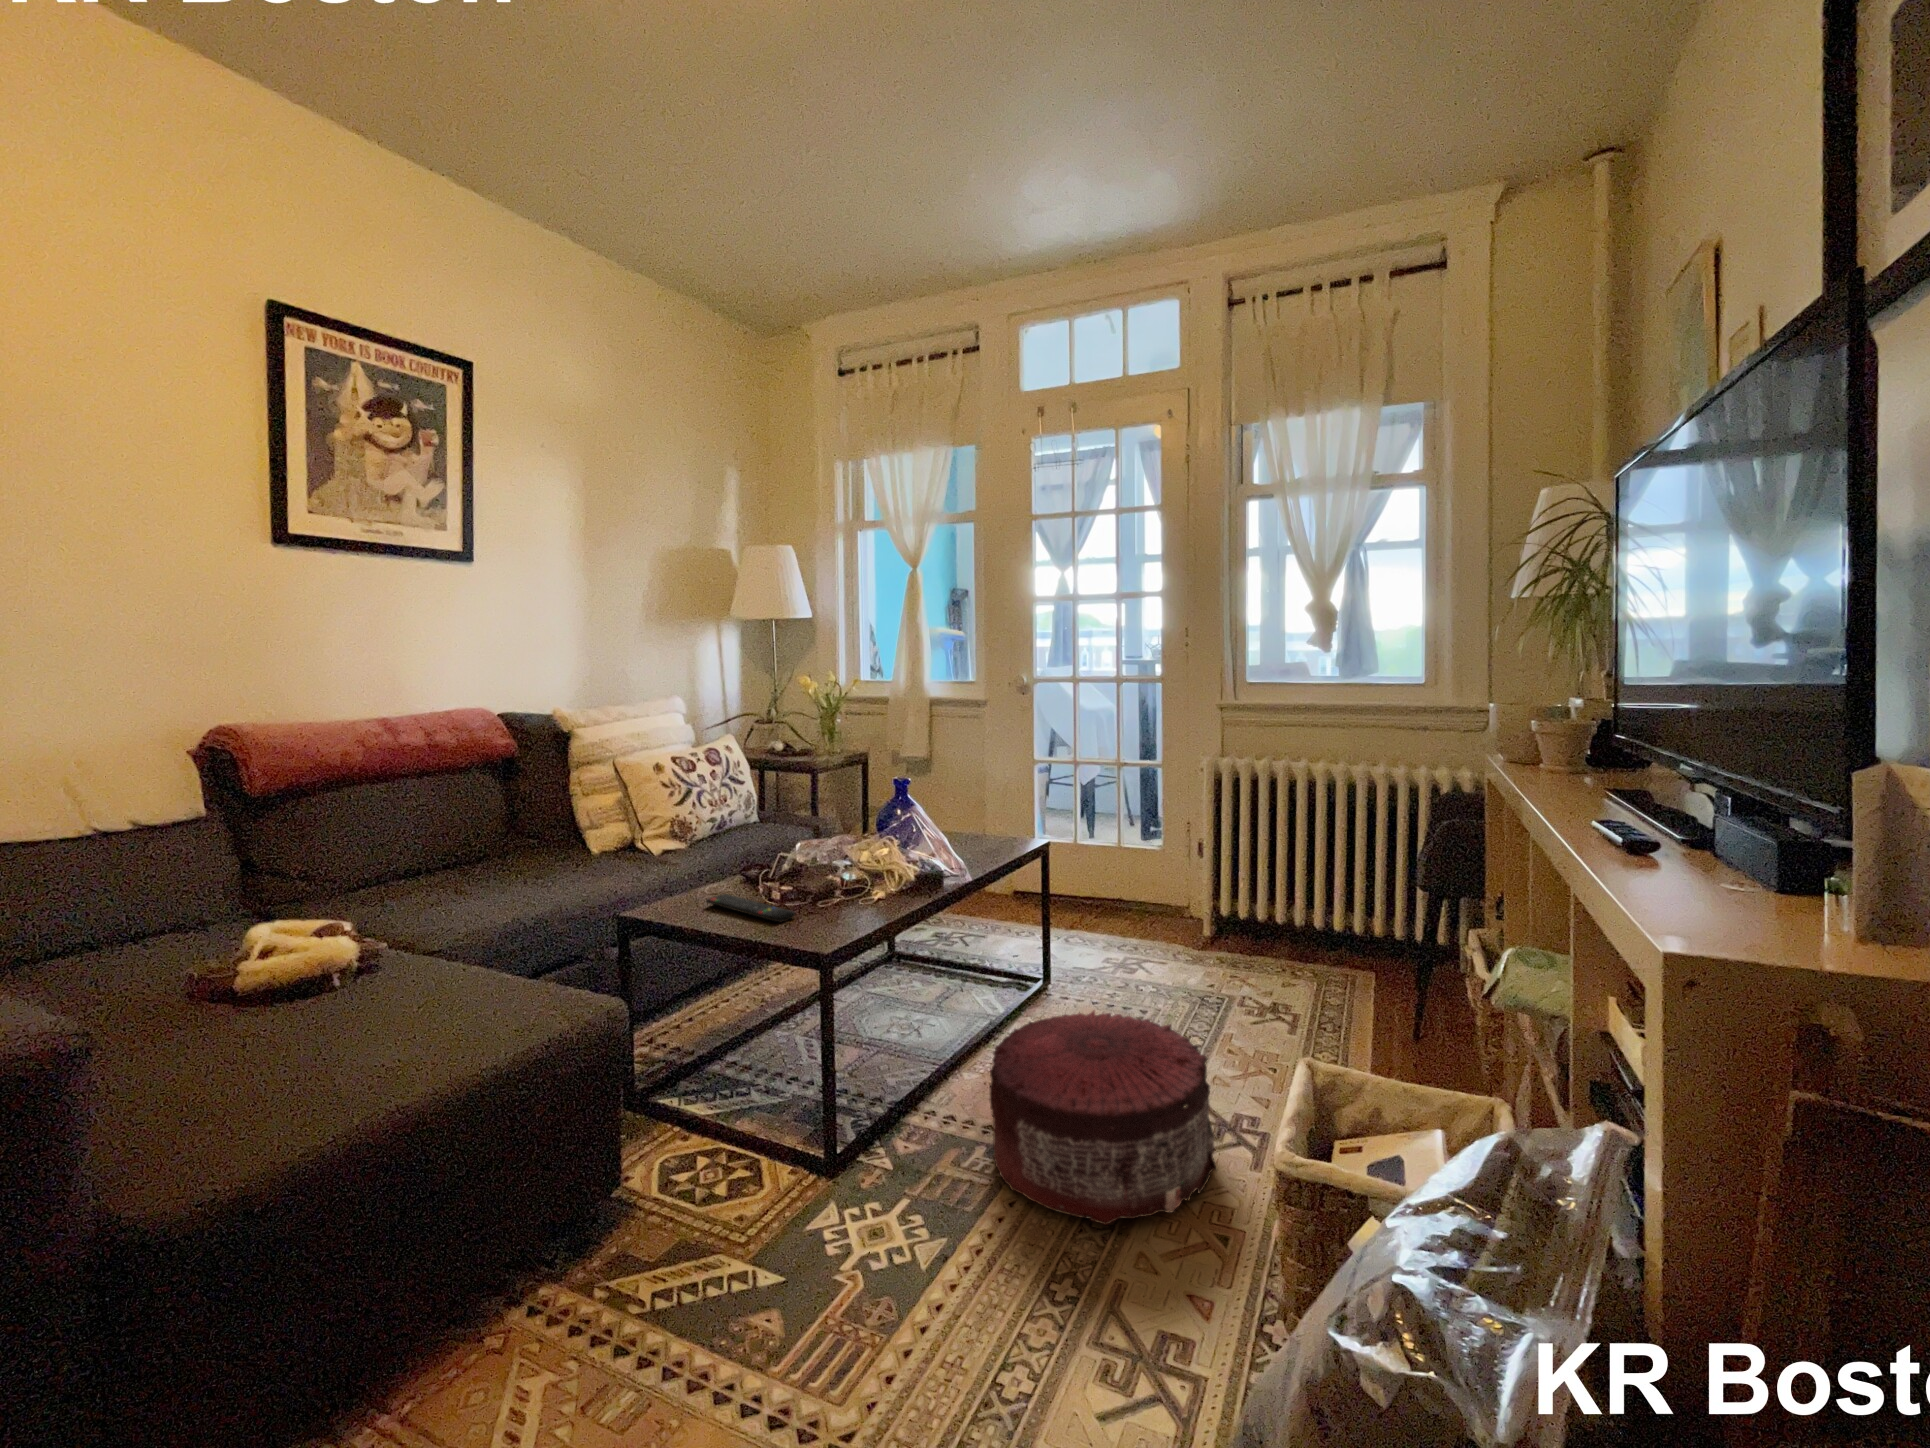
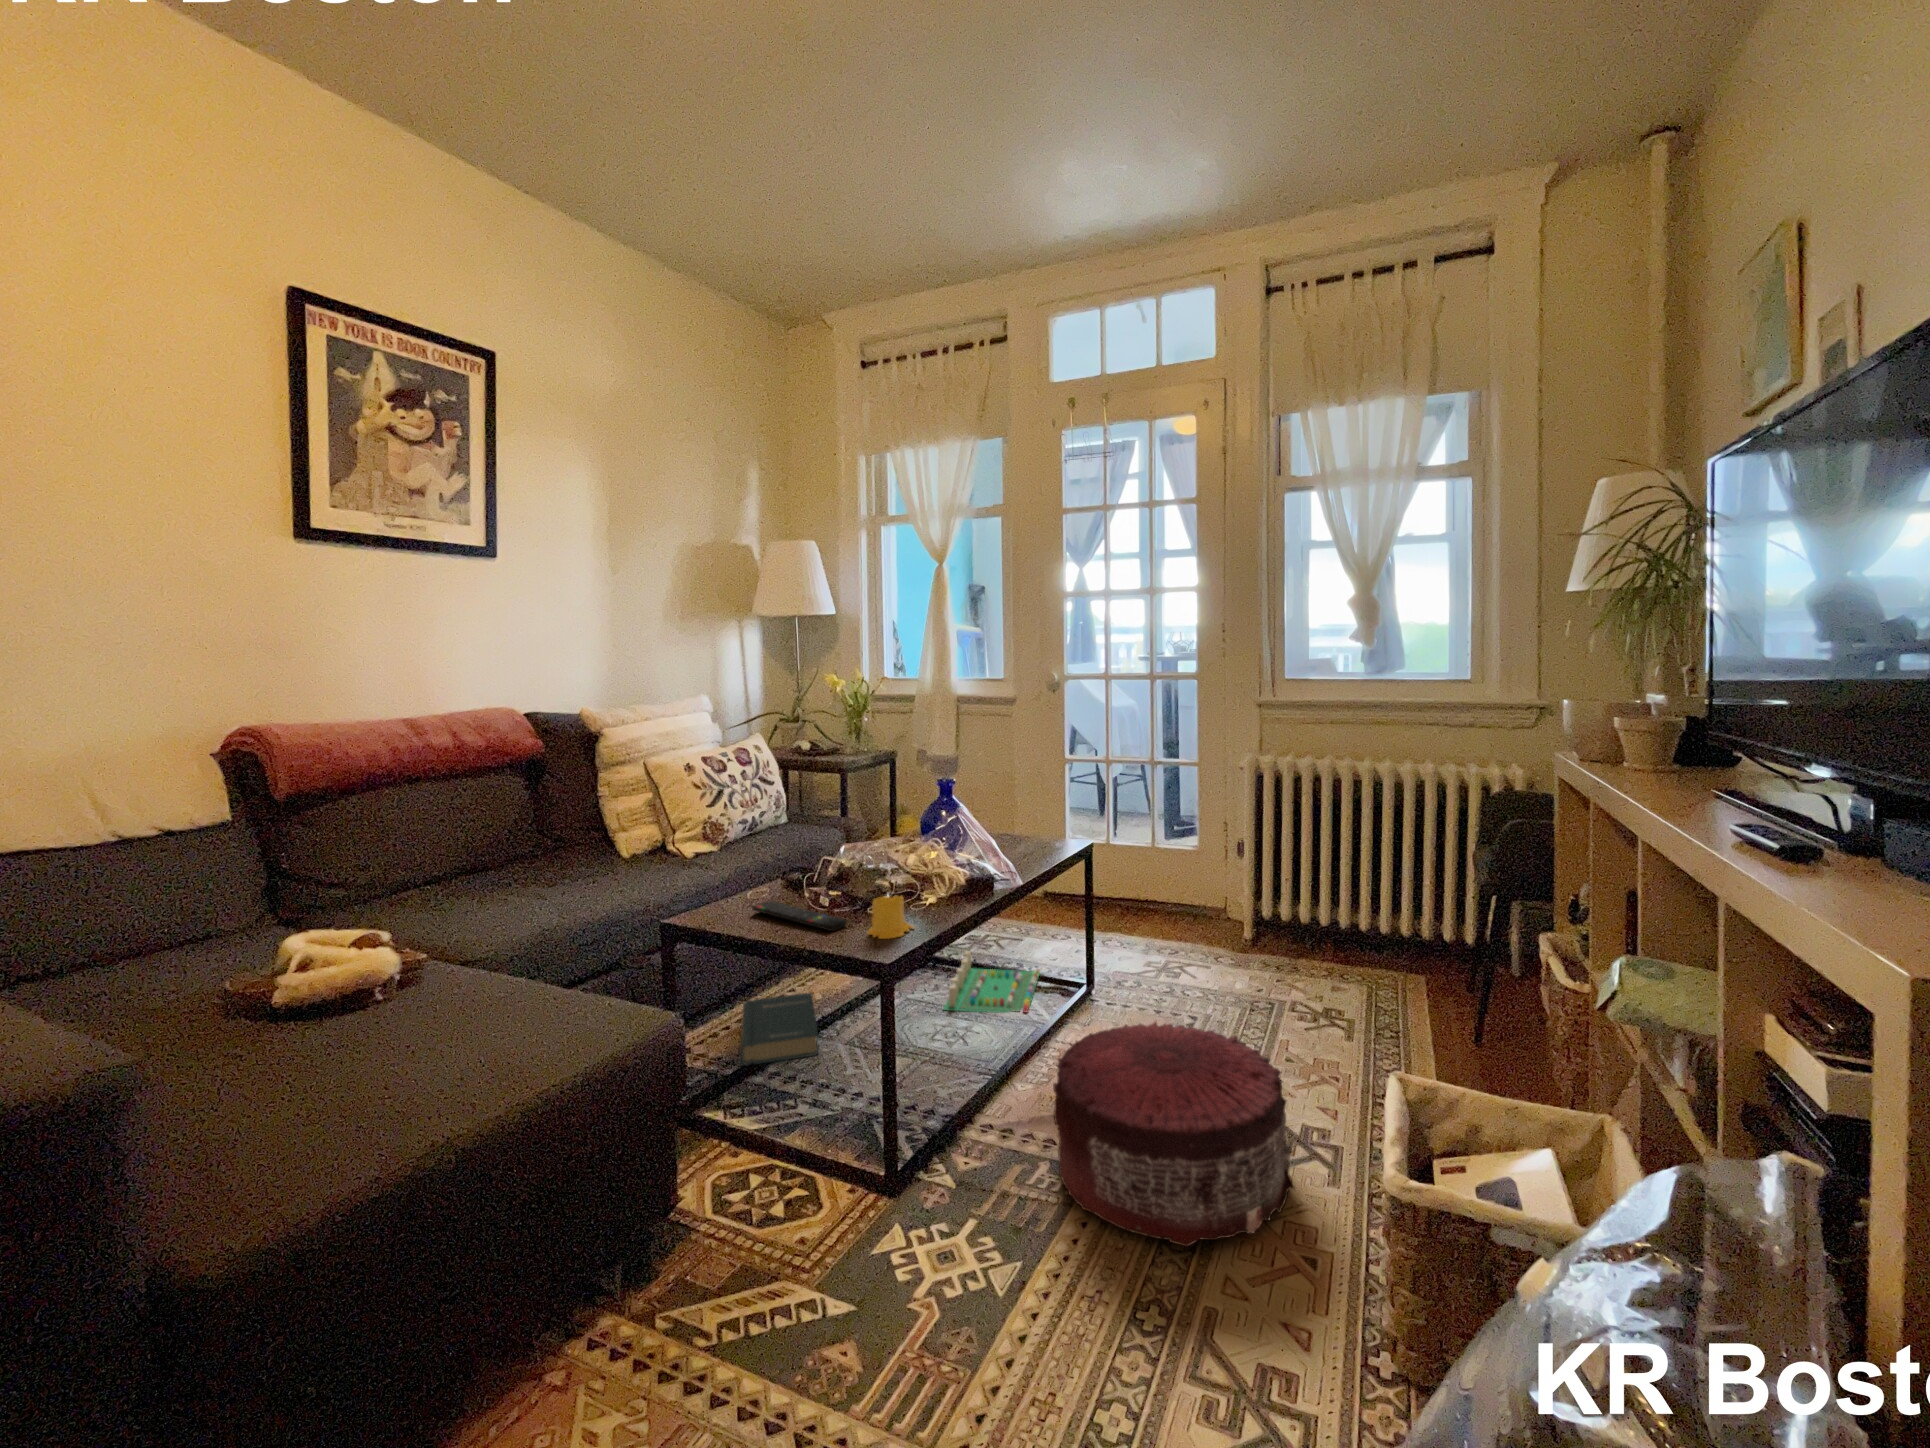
candle: none [812,883,859,930] -> present [868,895,914,939]
board game: none [901,945,1000,1006] -> present [944,951,1040,1013]
hardback book: none [699,983,775,1053] -> present [741,993,818,1066]

